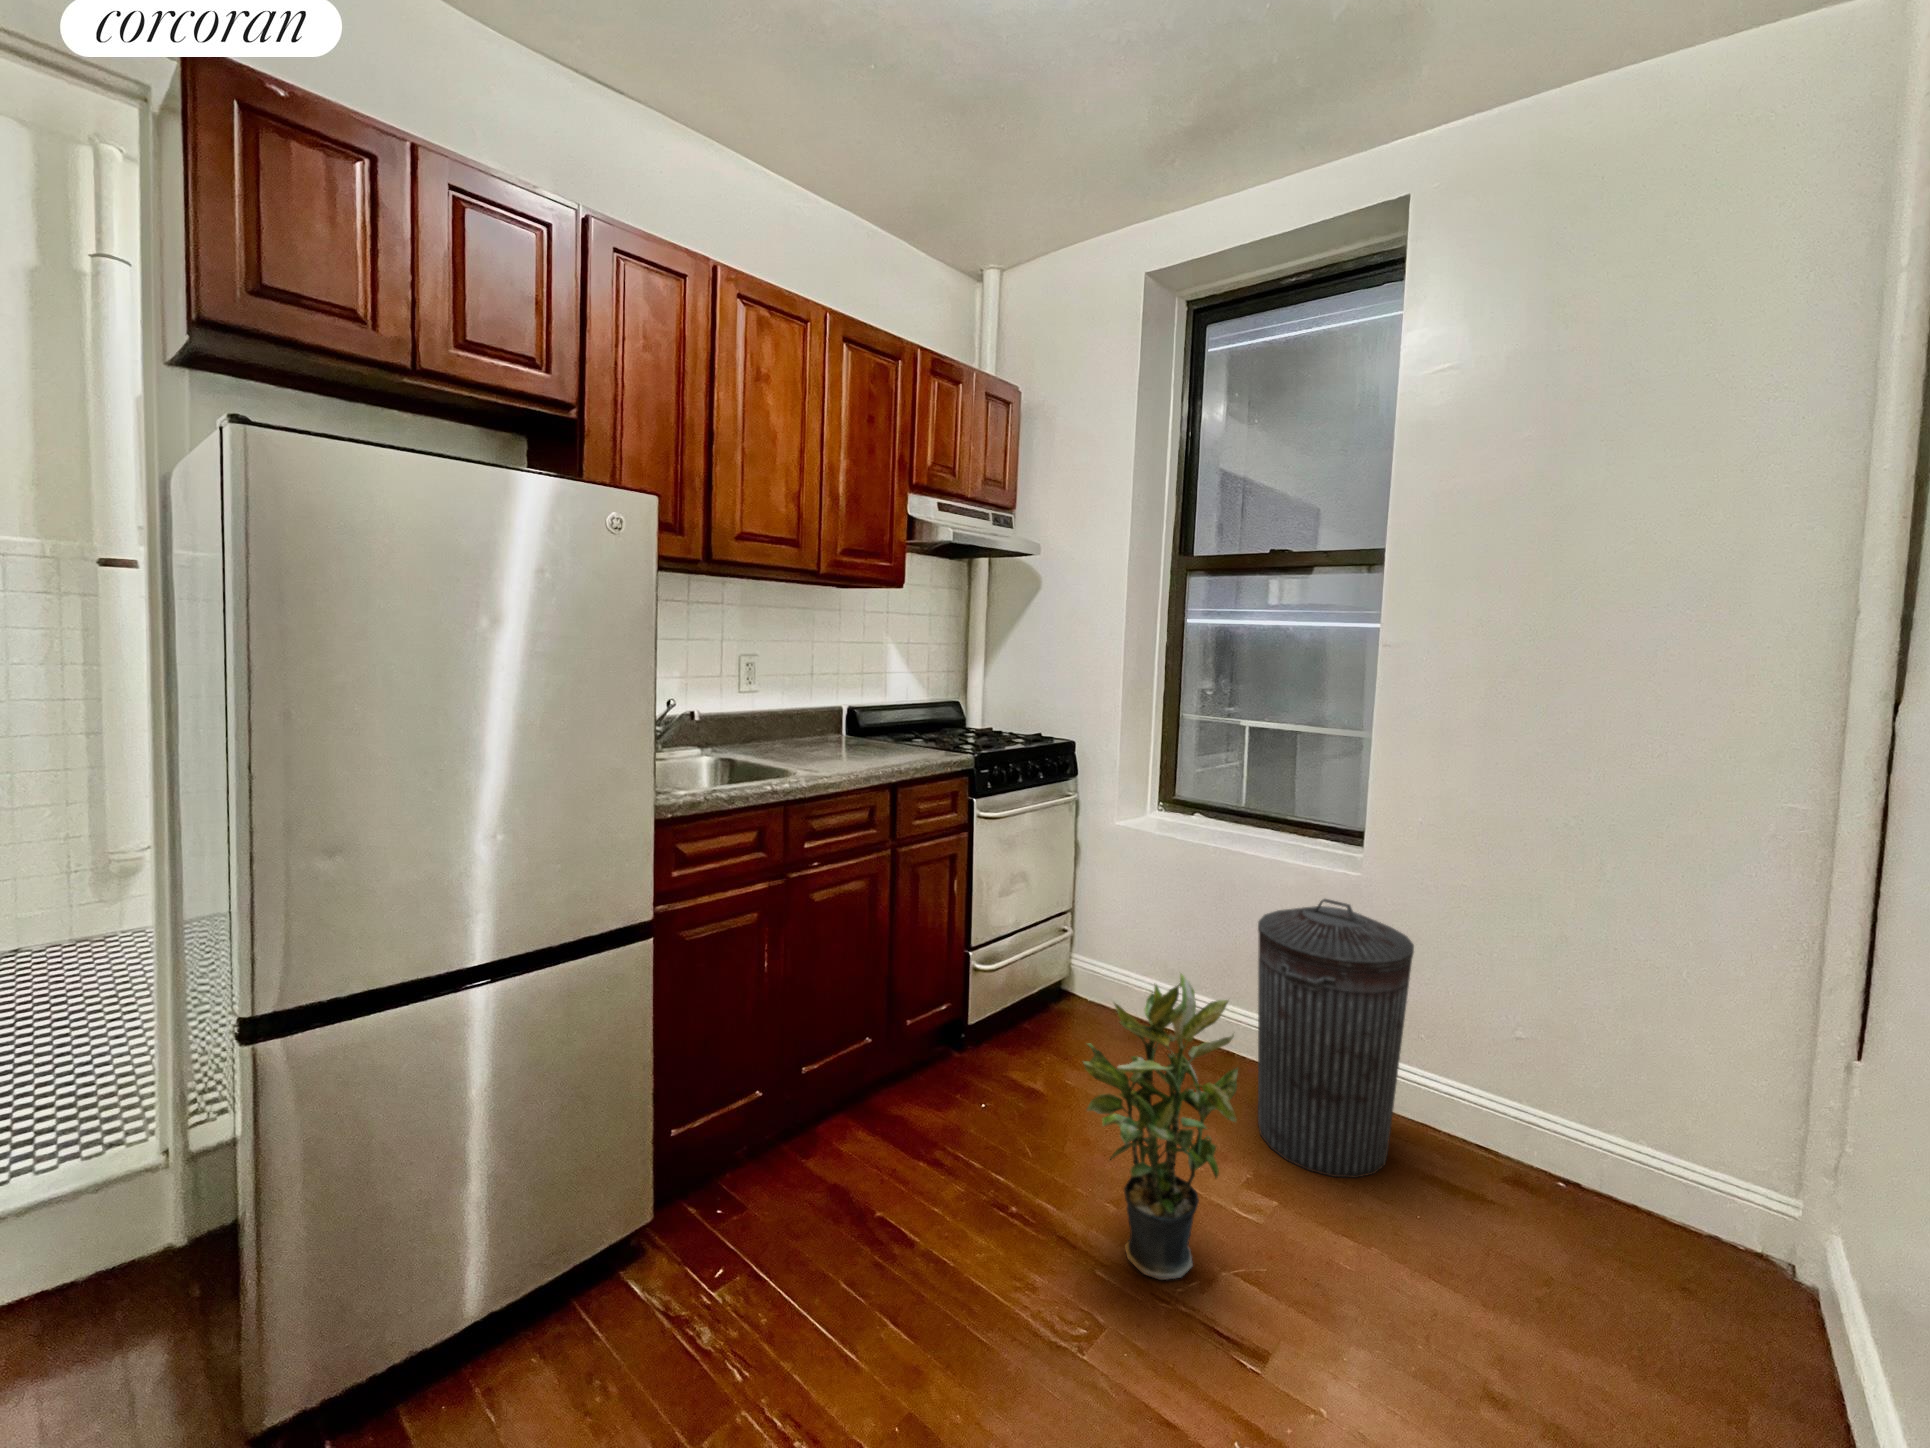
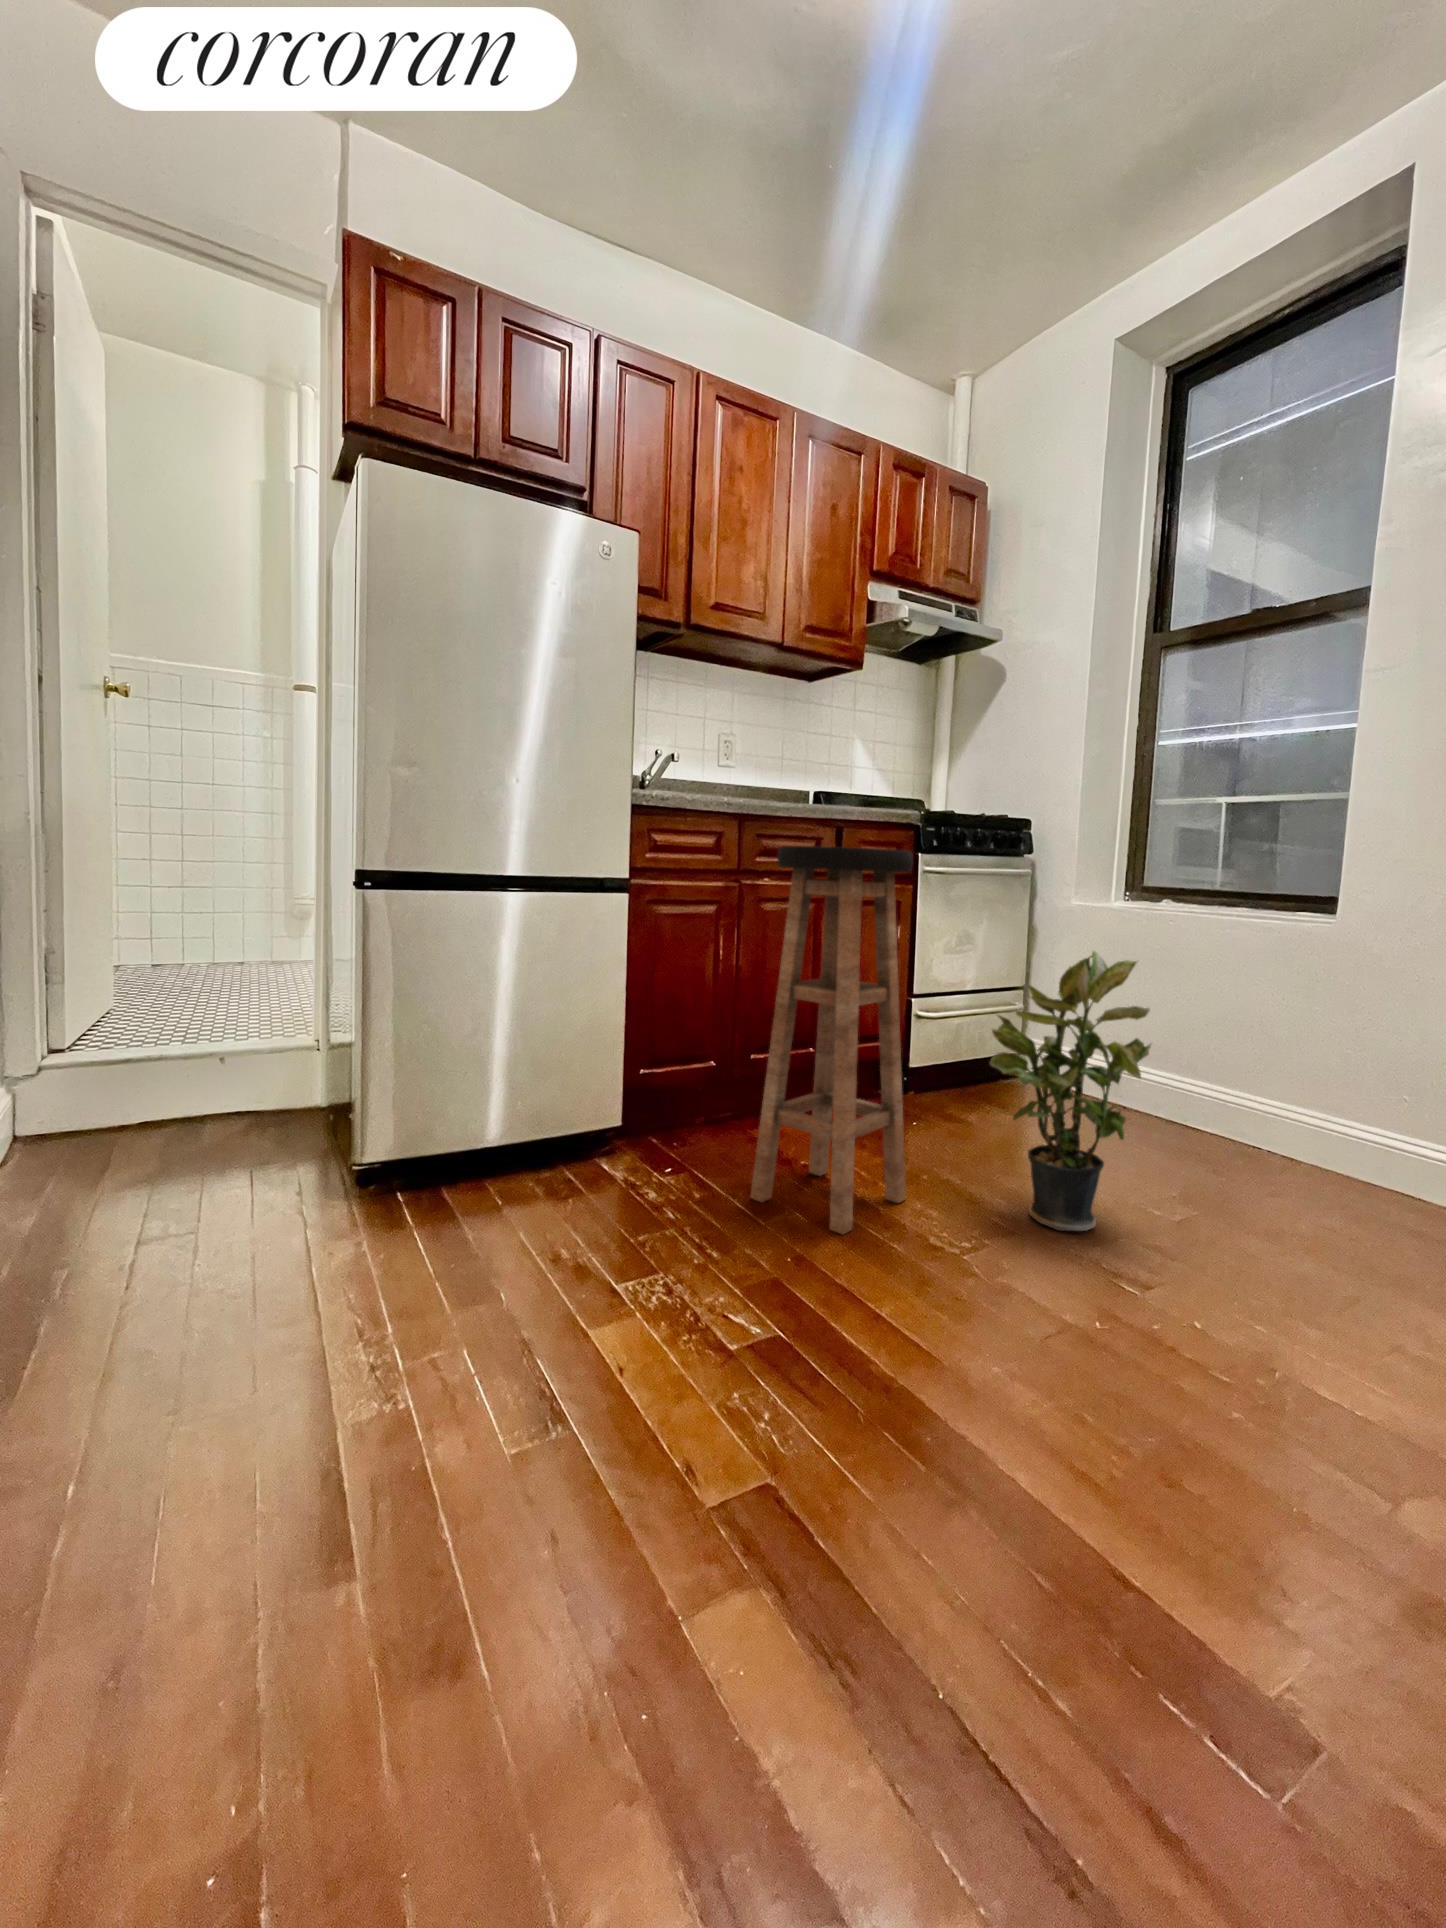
bar stool: none [828,877,1006,1361] -> present [750,846,913,1234]
trash can: present [1258,899,1414,1178] -> none [1203,929,1393,1214]

